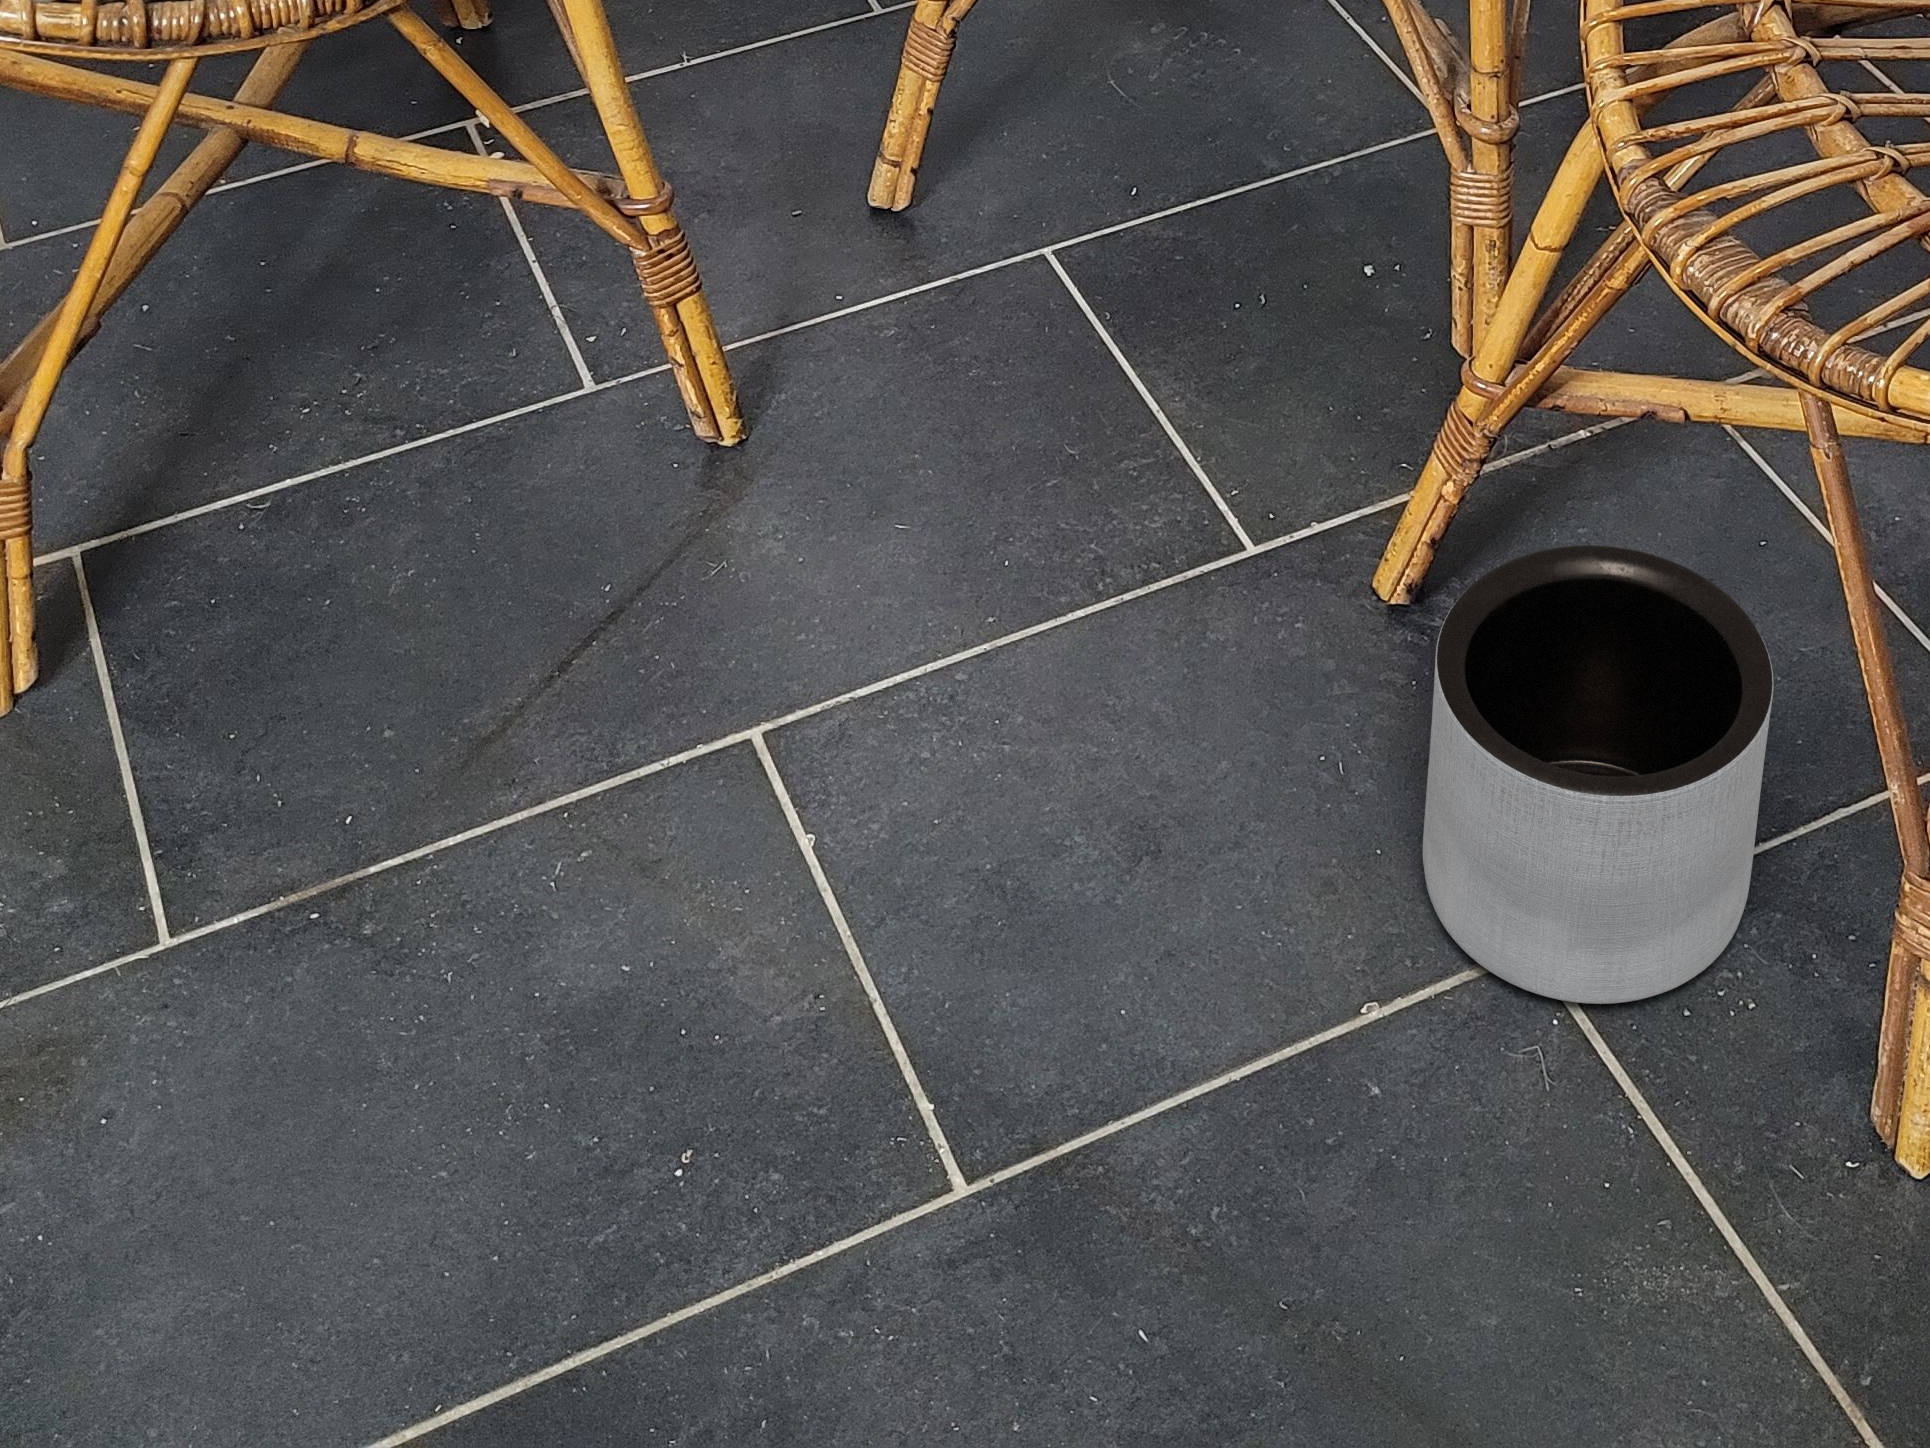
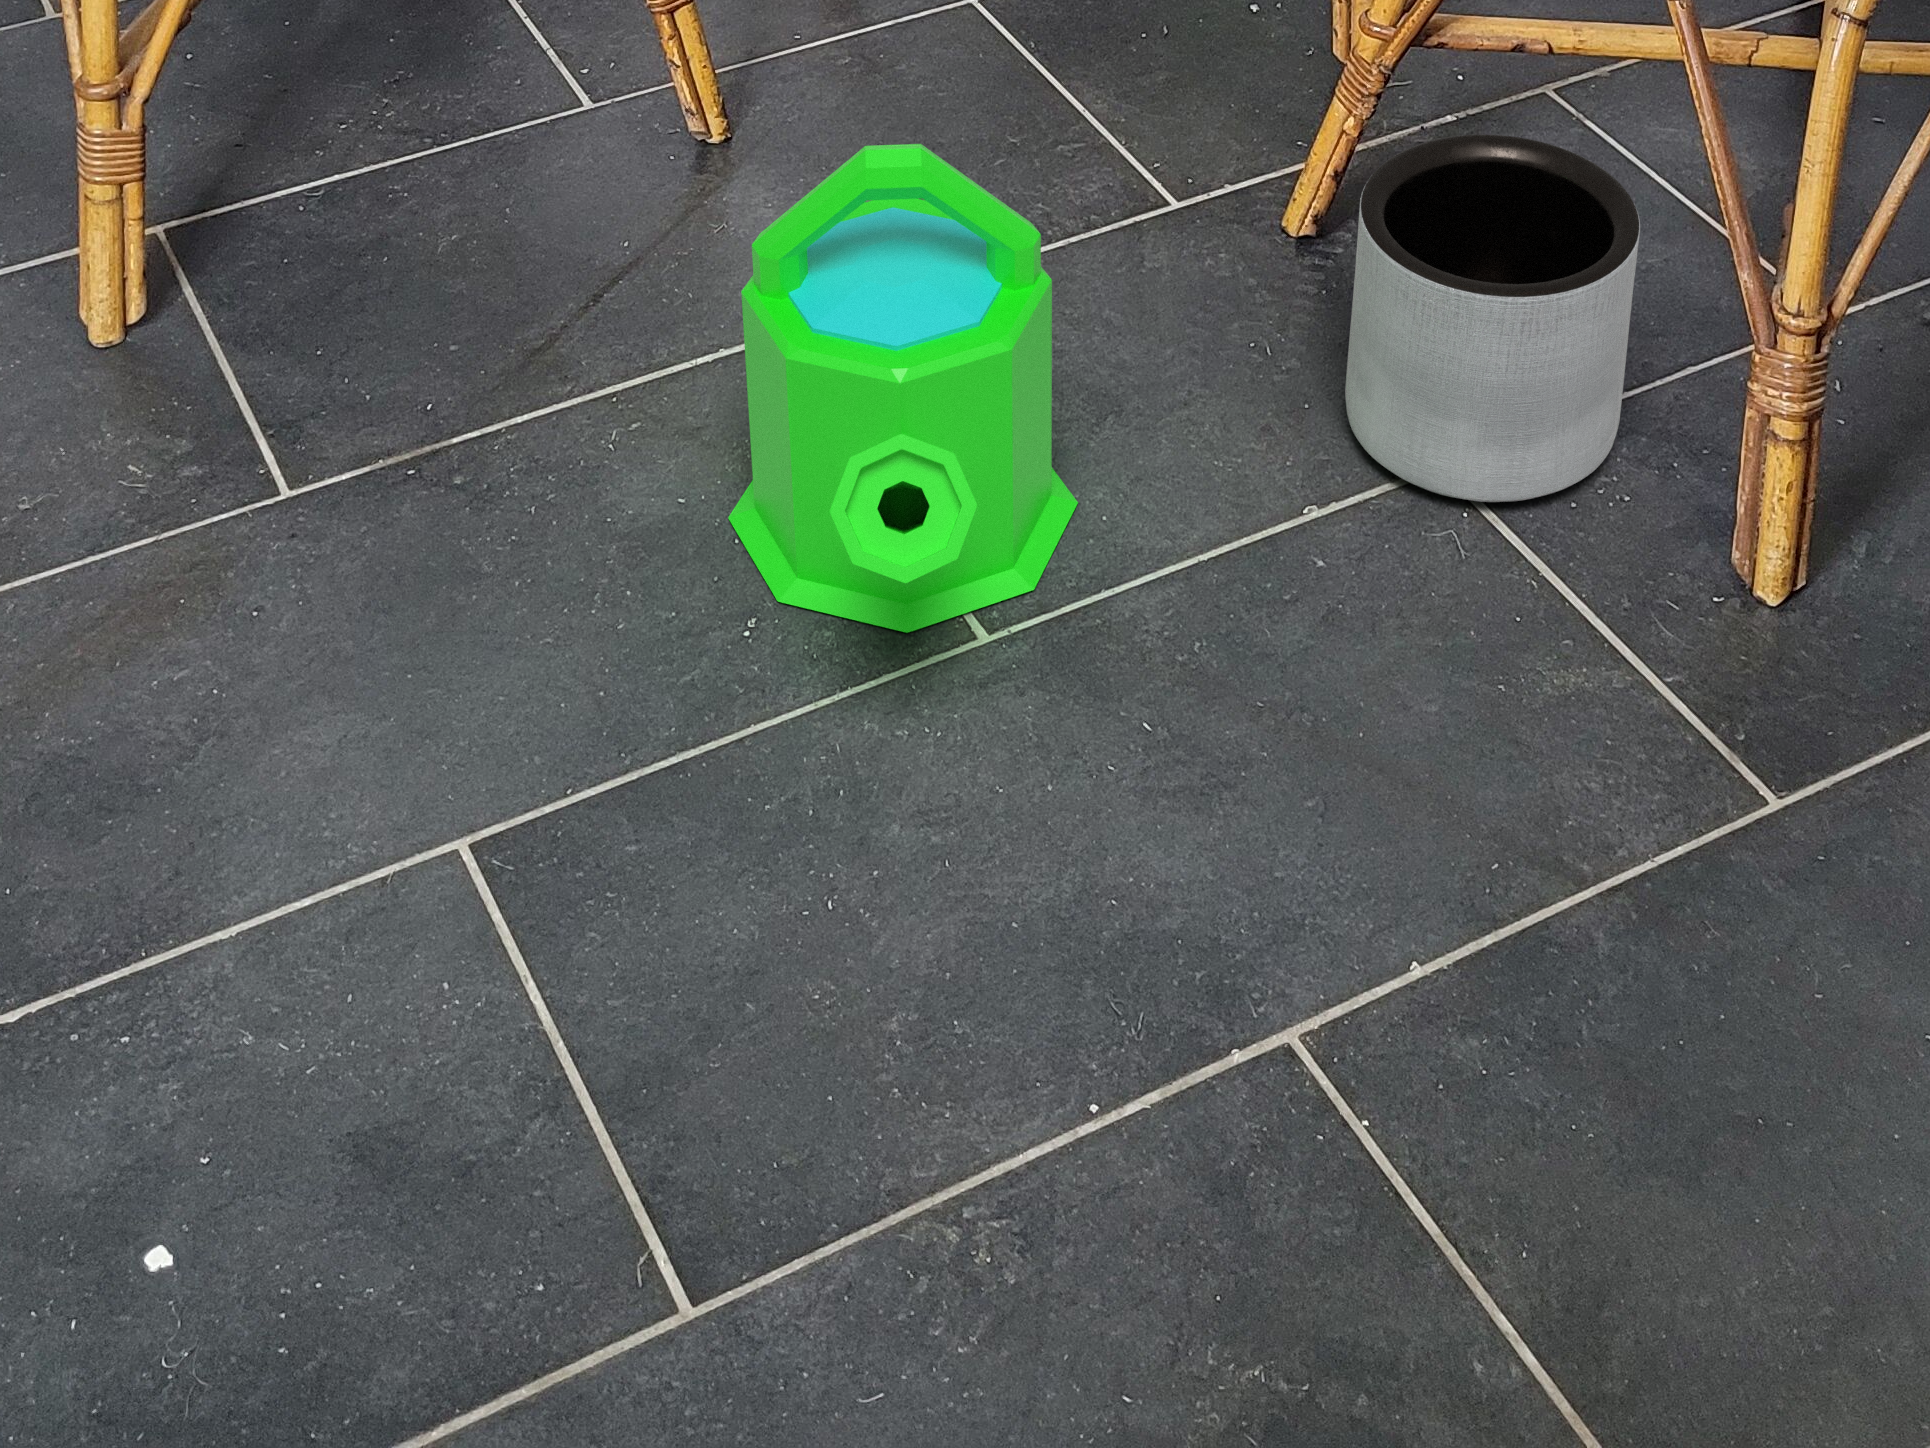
watering can: none [678,592,1094,1192] -> present [728,144,1078,633]

